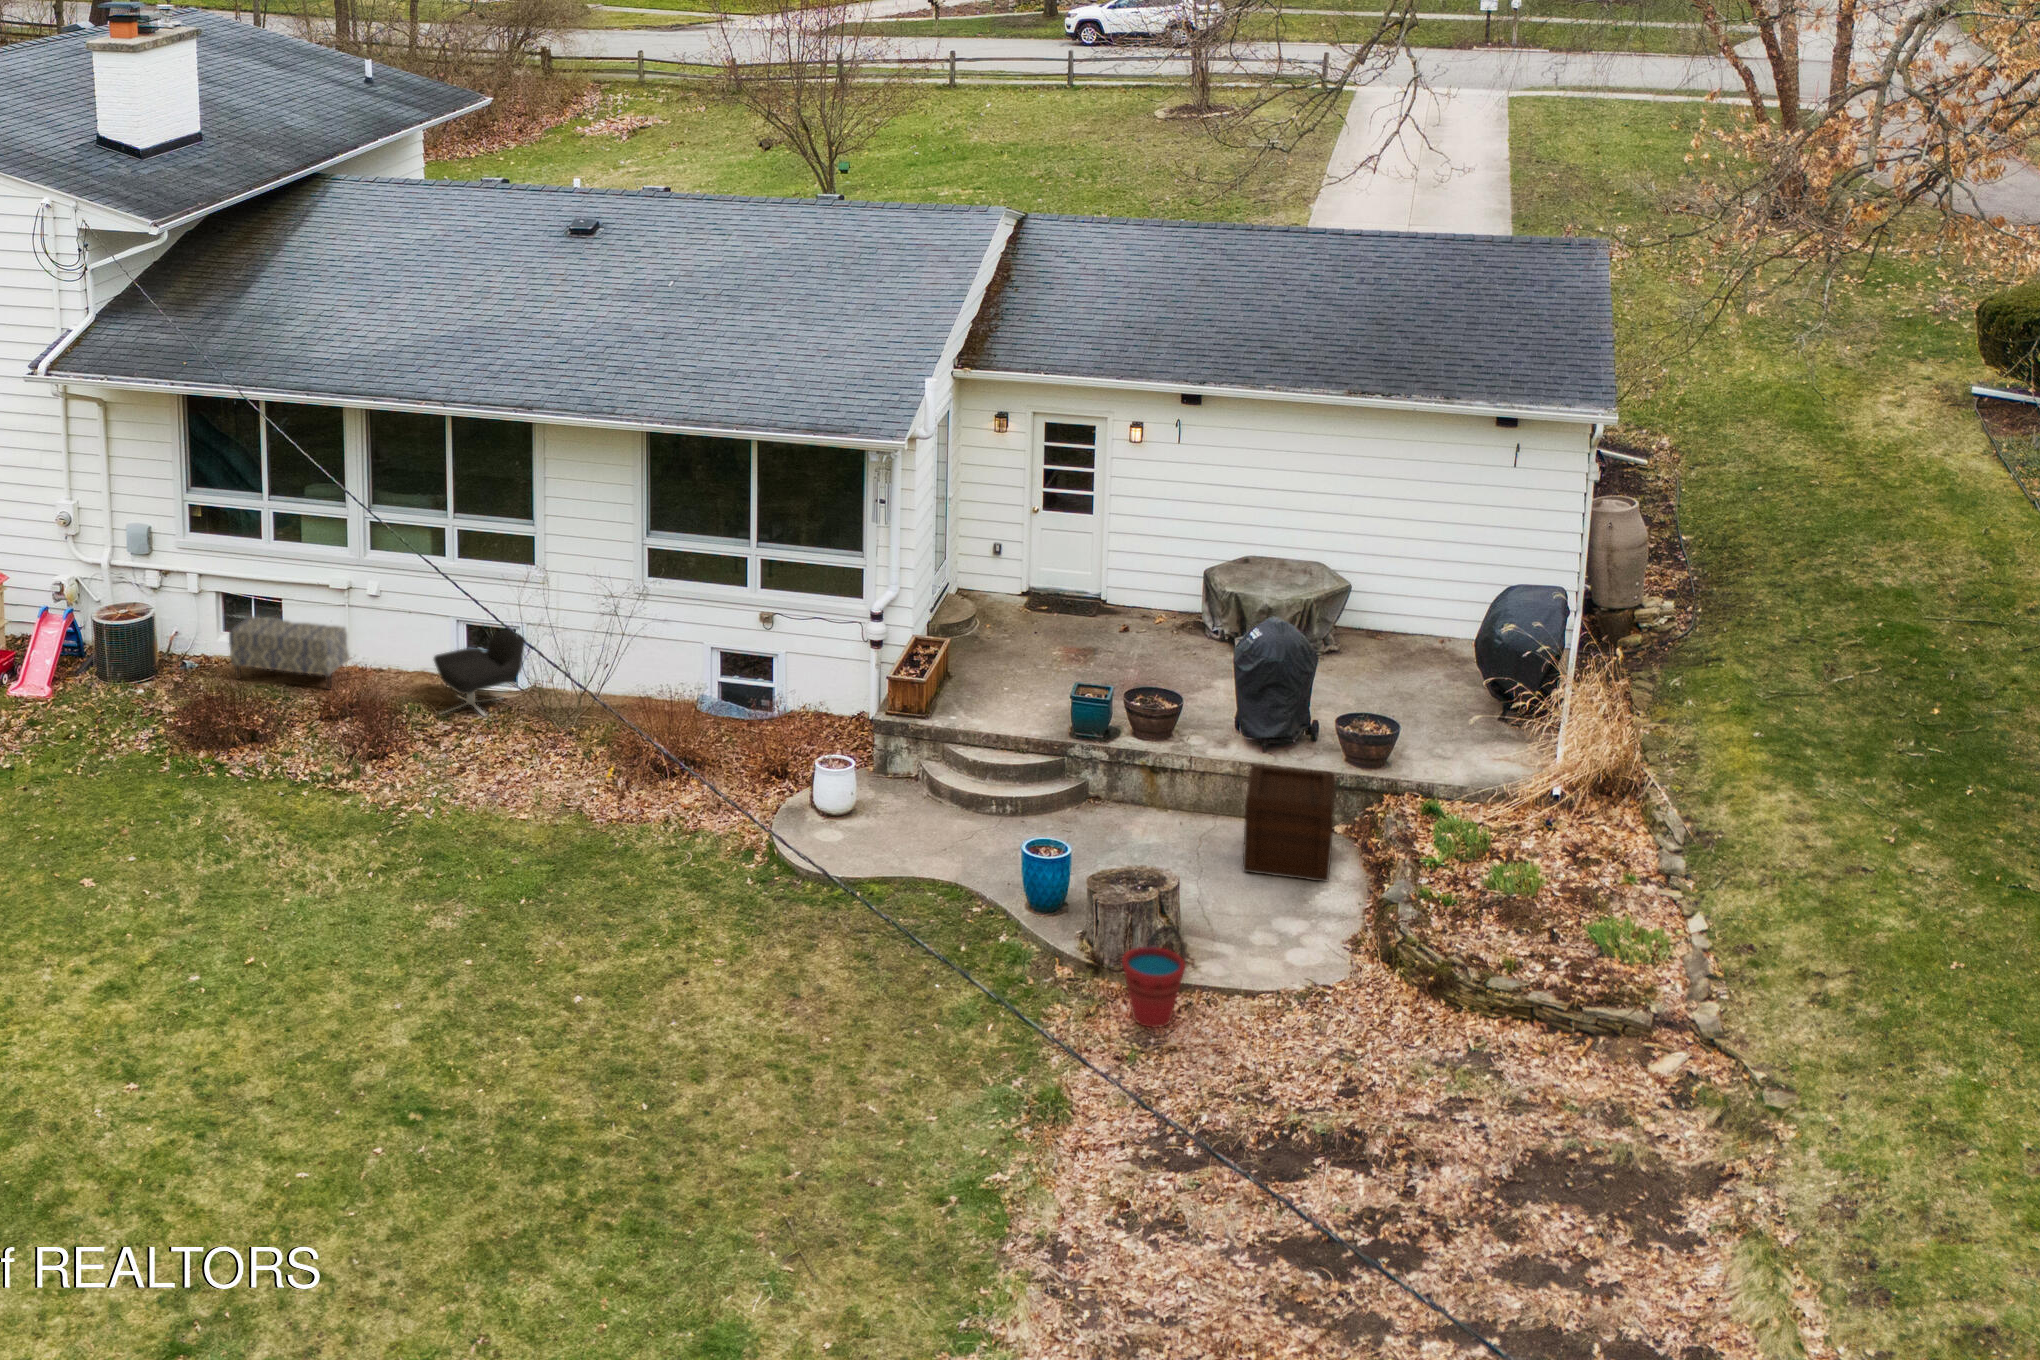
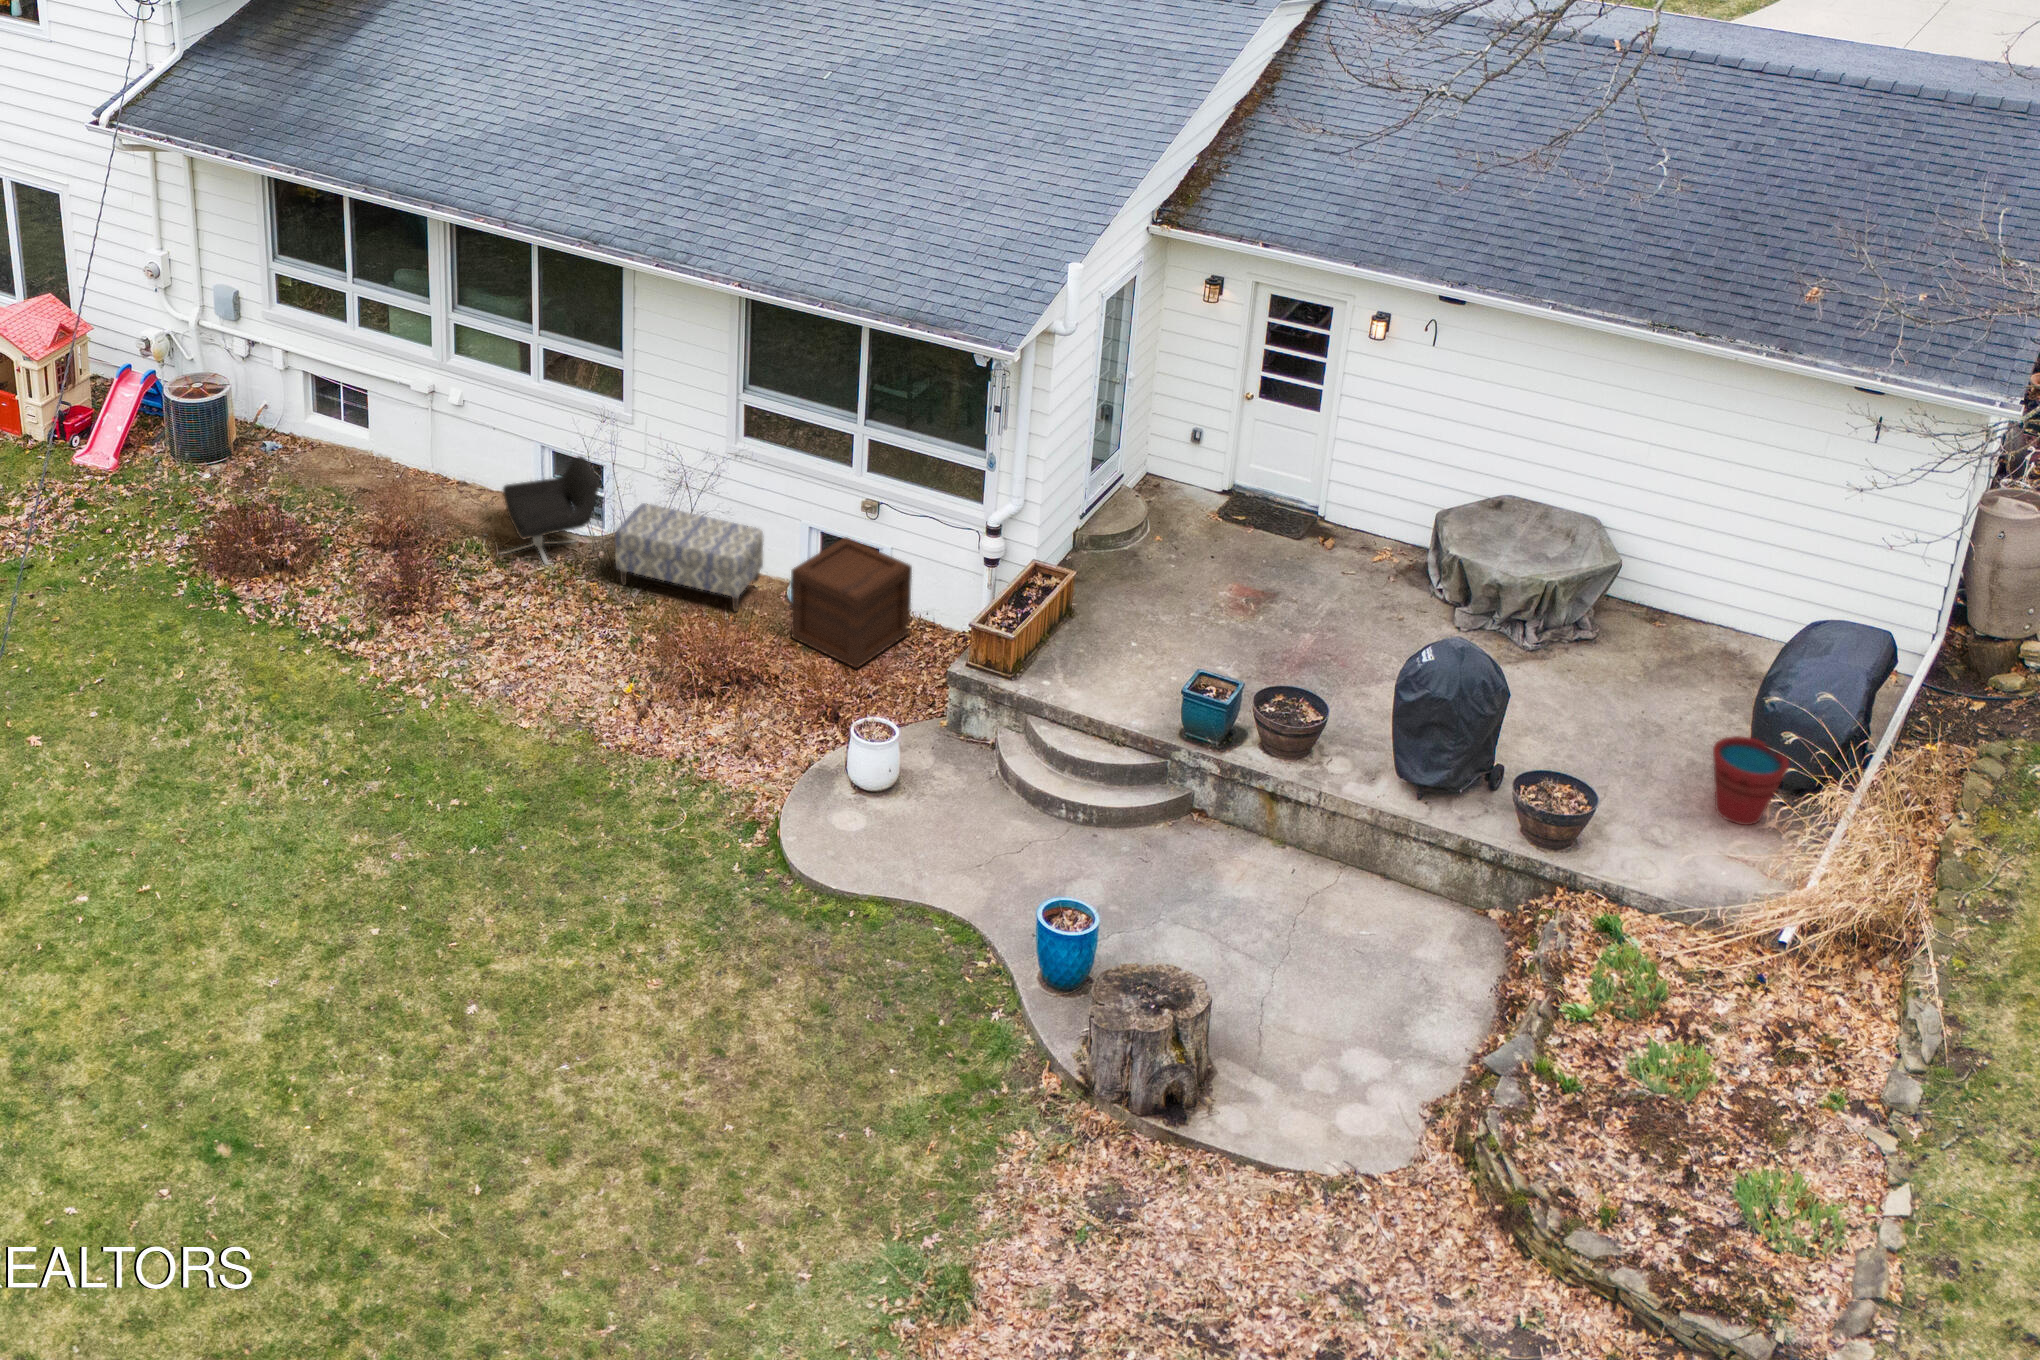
bench: present [229,617,349,689] -> present [615,503,764,612]
wooden crate: present [1243,765,1335,882] -> present [791,537,912,668]
bucket: present [1122,947,1186,1028] -> present [1713,736,1789,825]

